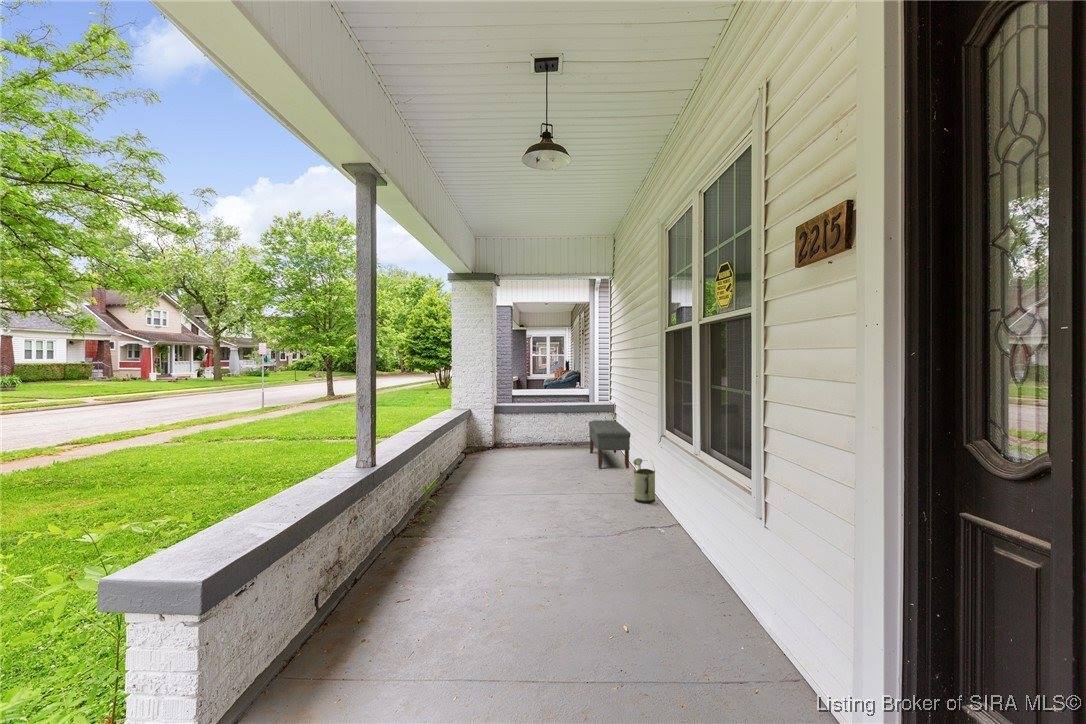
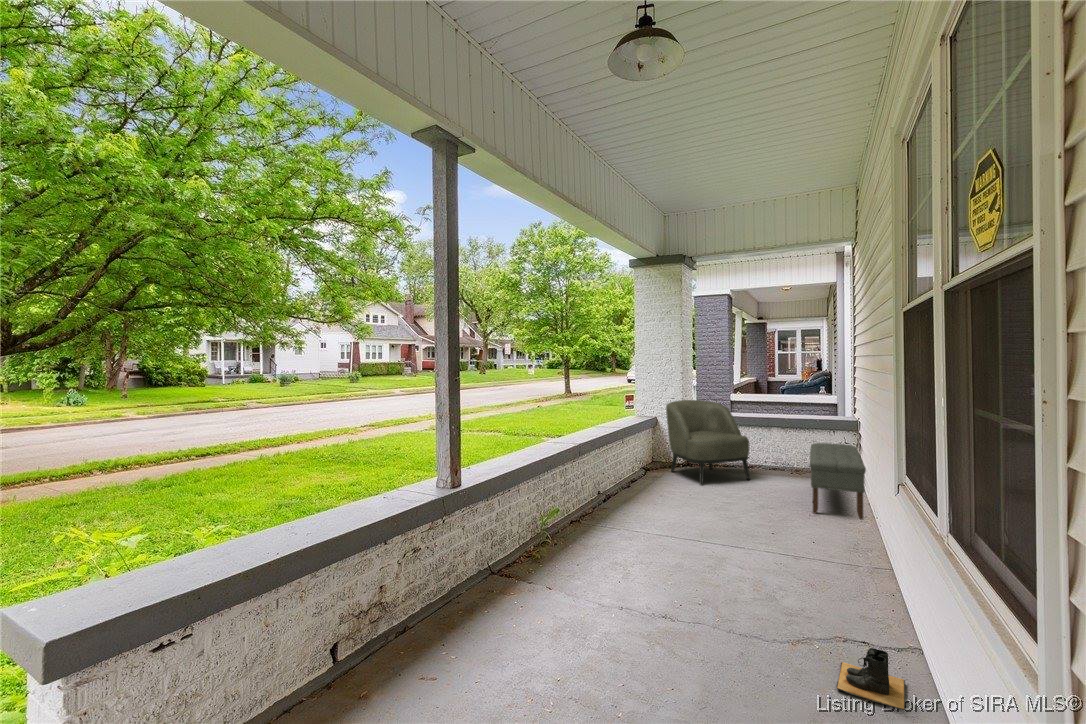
armchair: none [482,393,547,460] -> present [666,400,750,485]
watering can: present [634,458,655,503] -> none [843,513,882,588]
boots: none [654,524,691,552] -> present [837,648,905,710]

